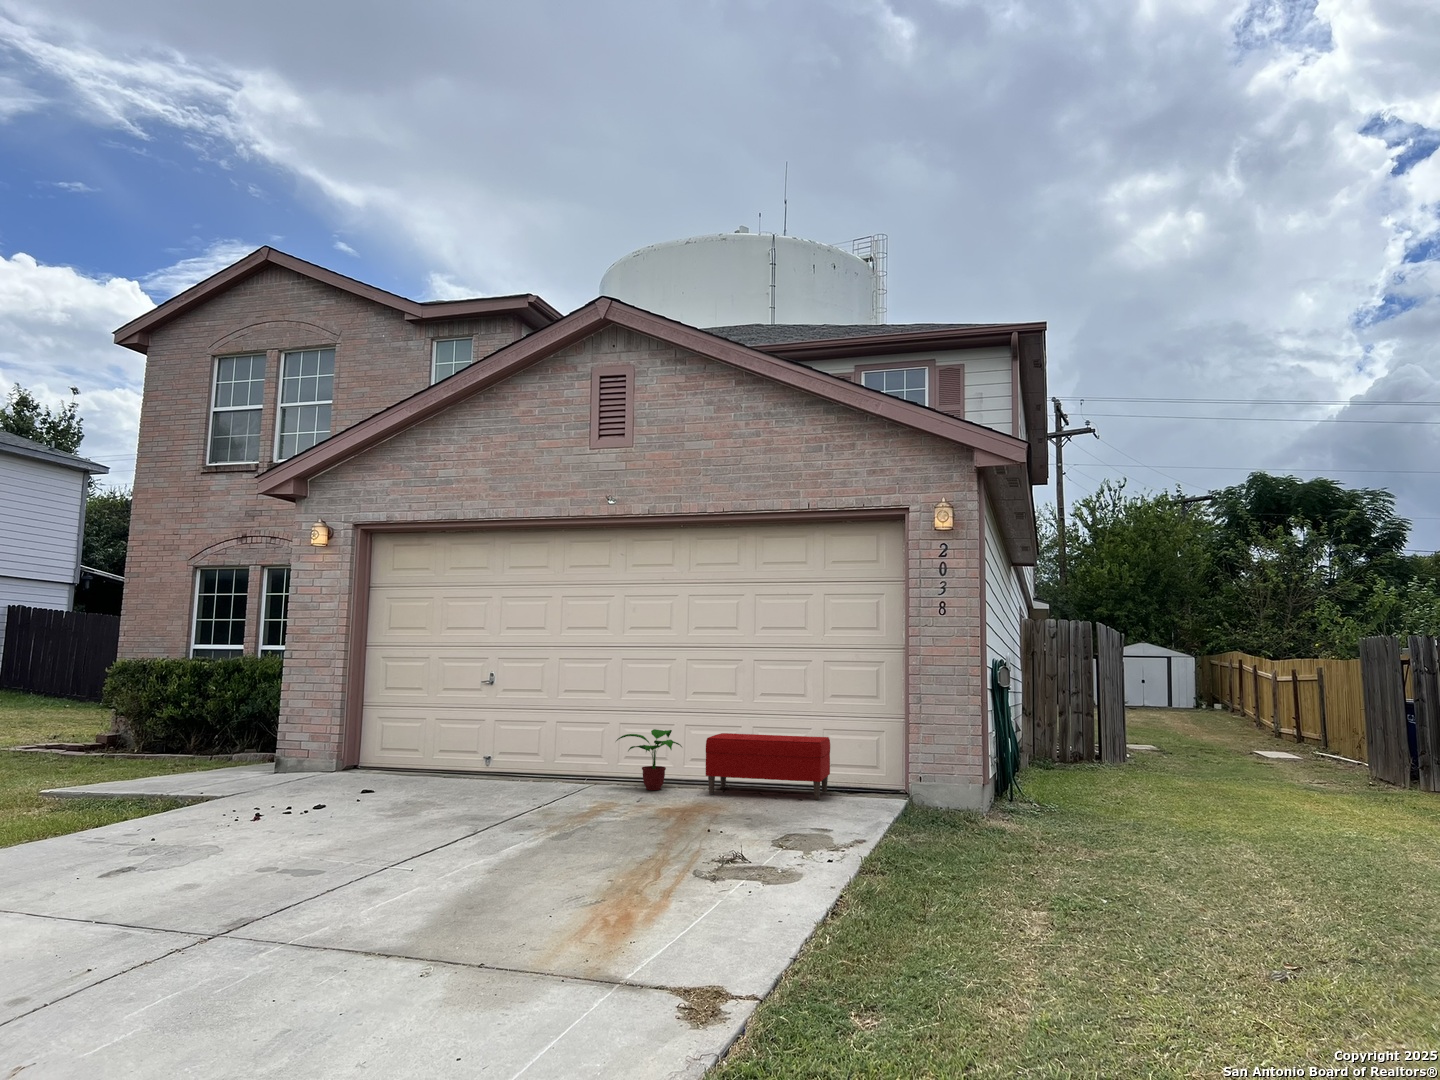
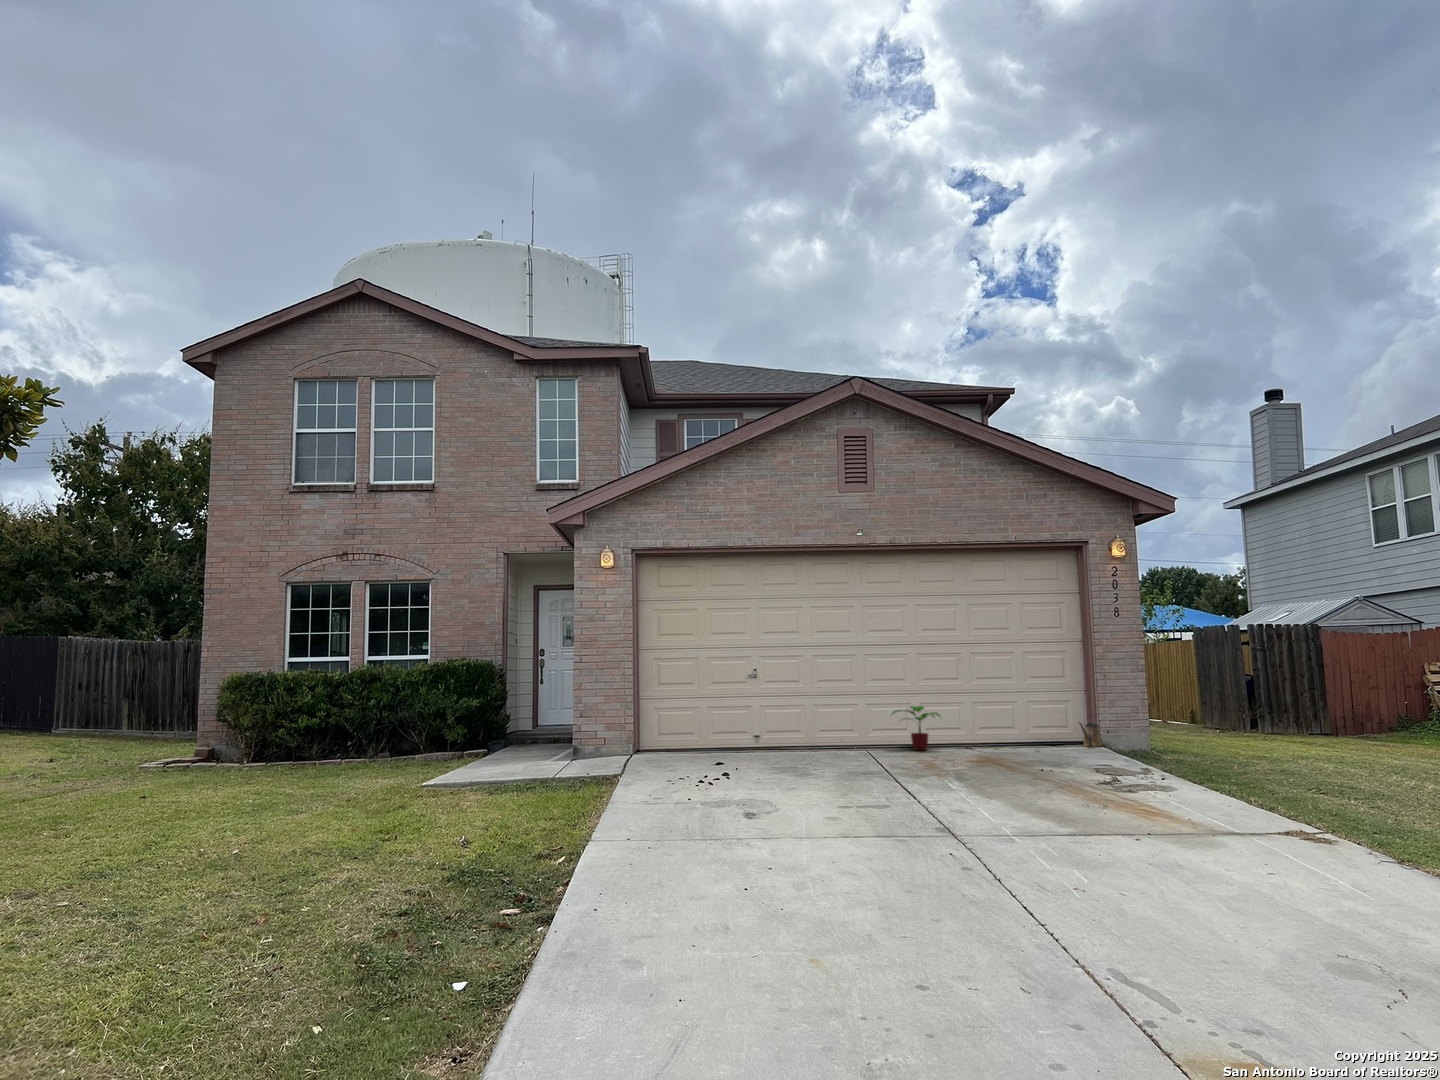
bench: present [706,733,830,800] -> none [956,705,1052,750]
watering can: none [856,765,907,802] -> present [1079,722,1104,747]

